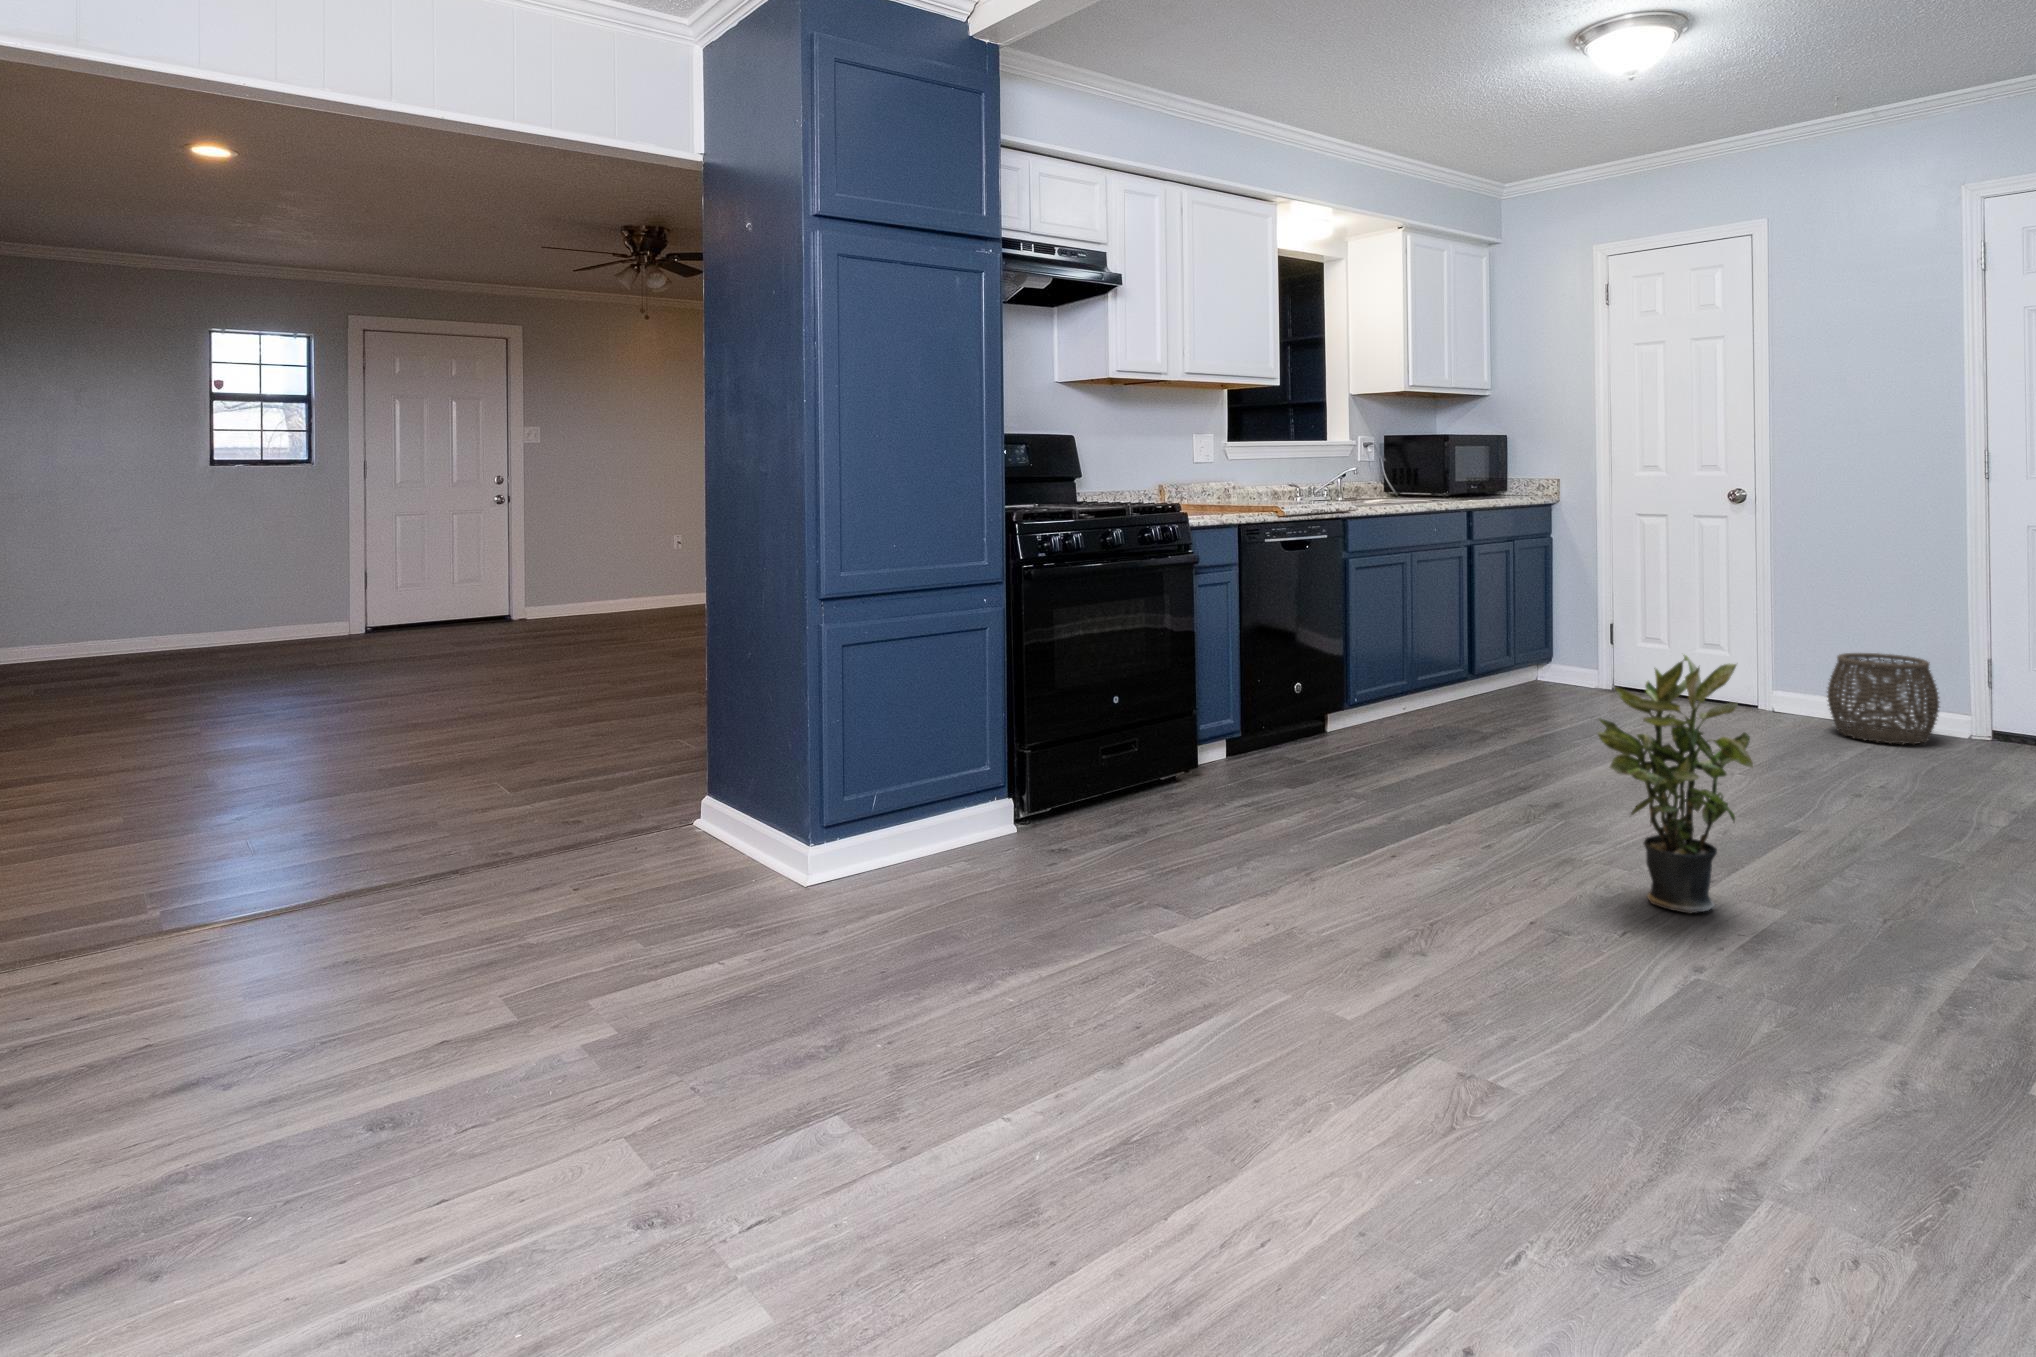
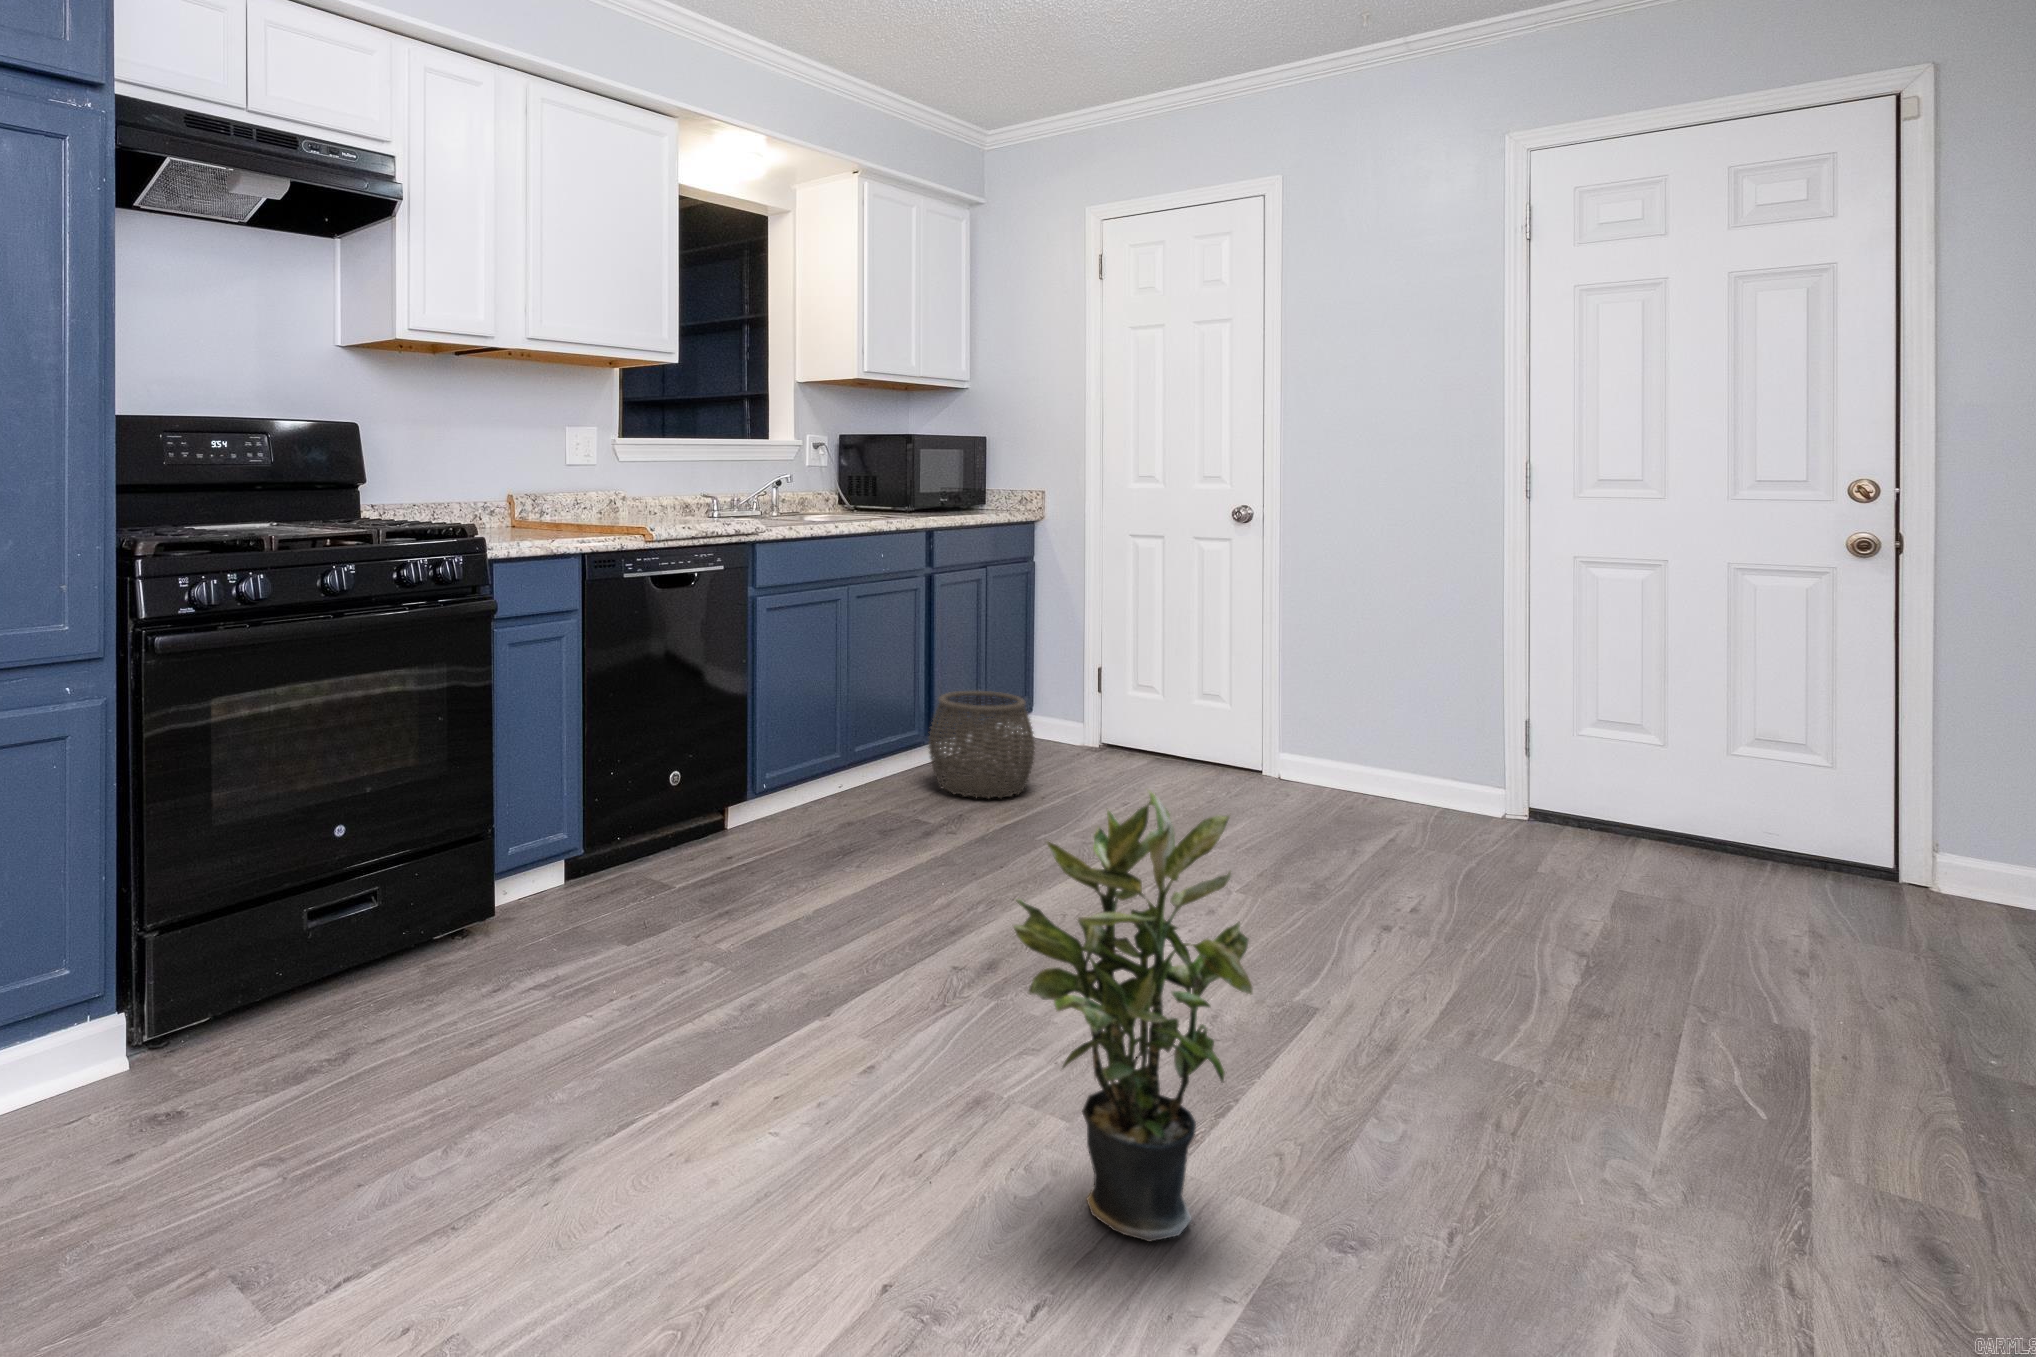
woven basket: present [1827,653,1940,744] -> present [928,691,1035,799]

